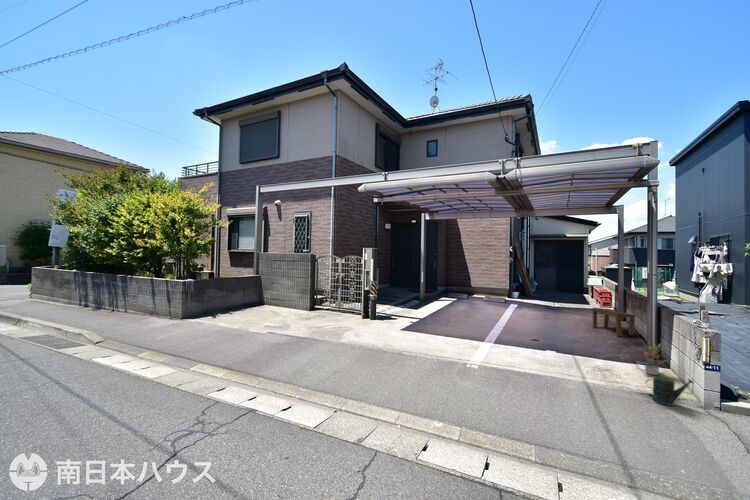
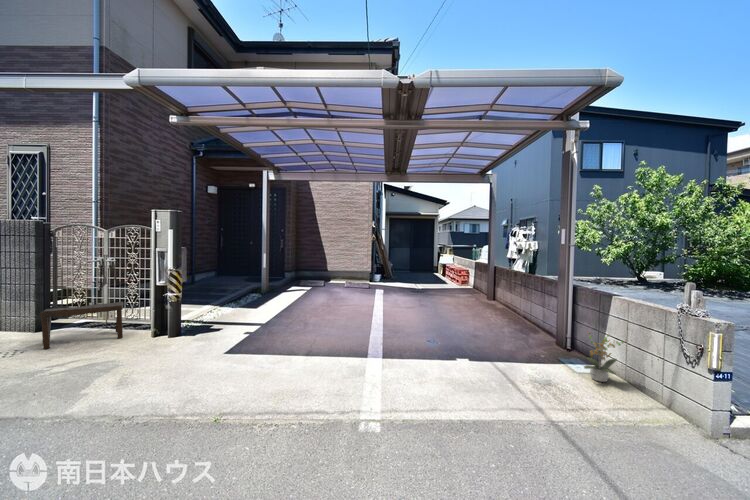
bench: present [592,308,636,336] -> present [40,302,123,349]
watering can: present [646,377,693,406] -> none [646,396,706,447]

